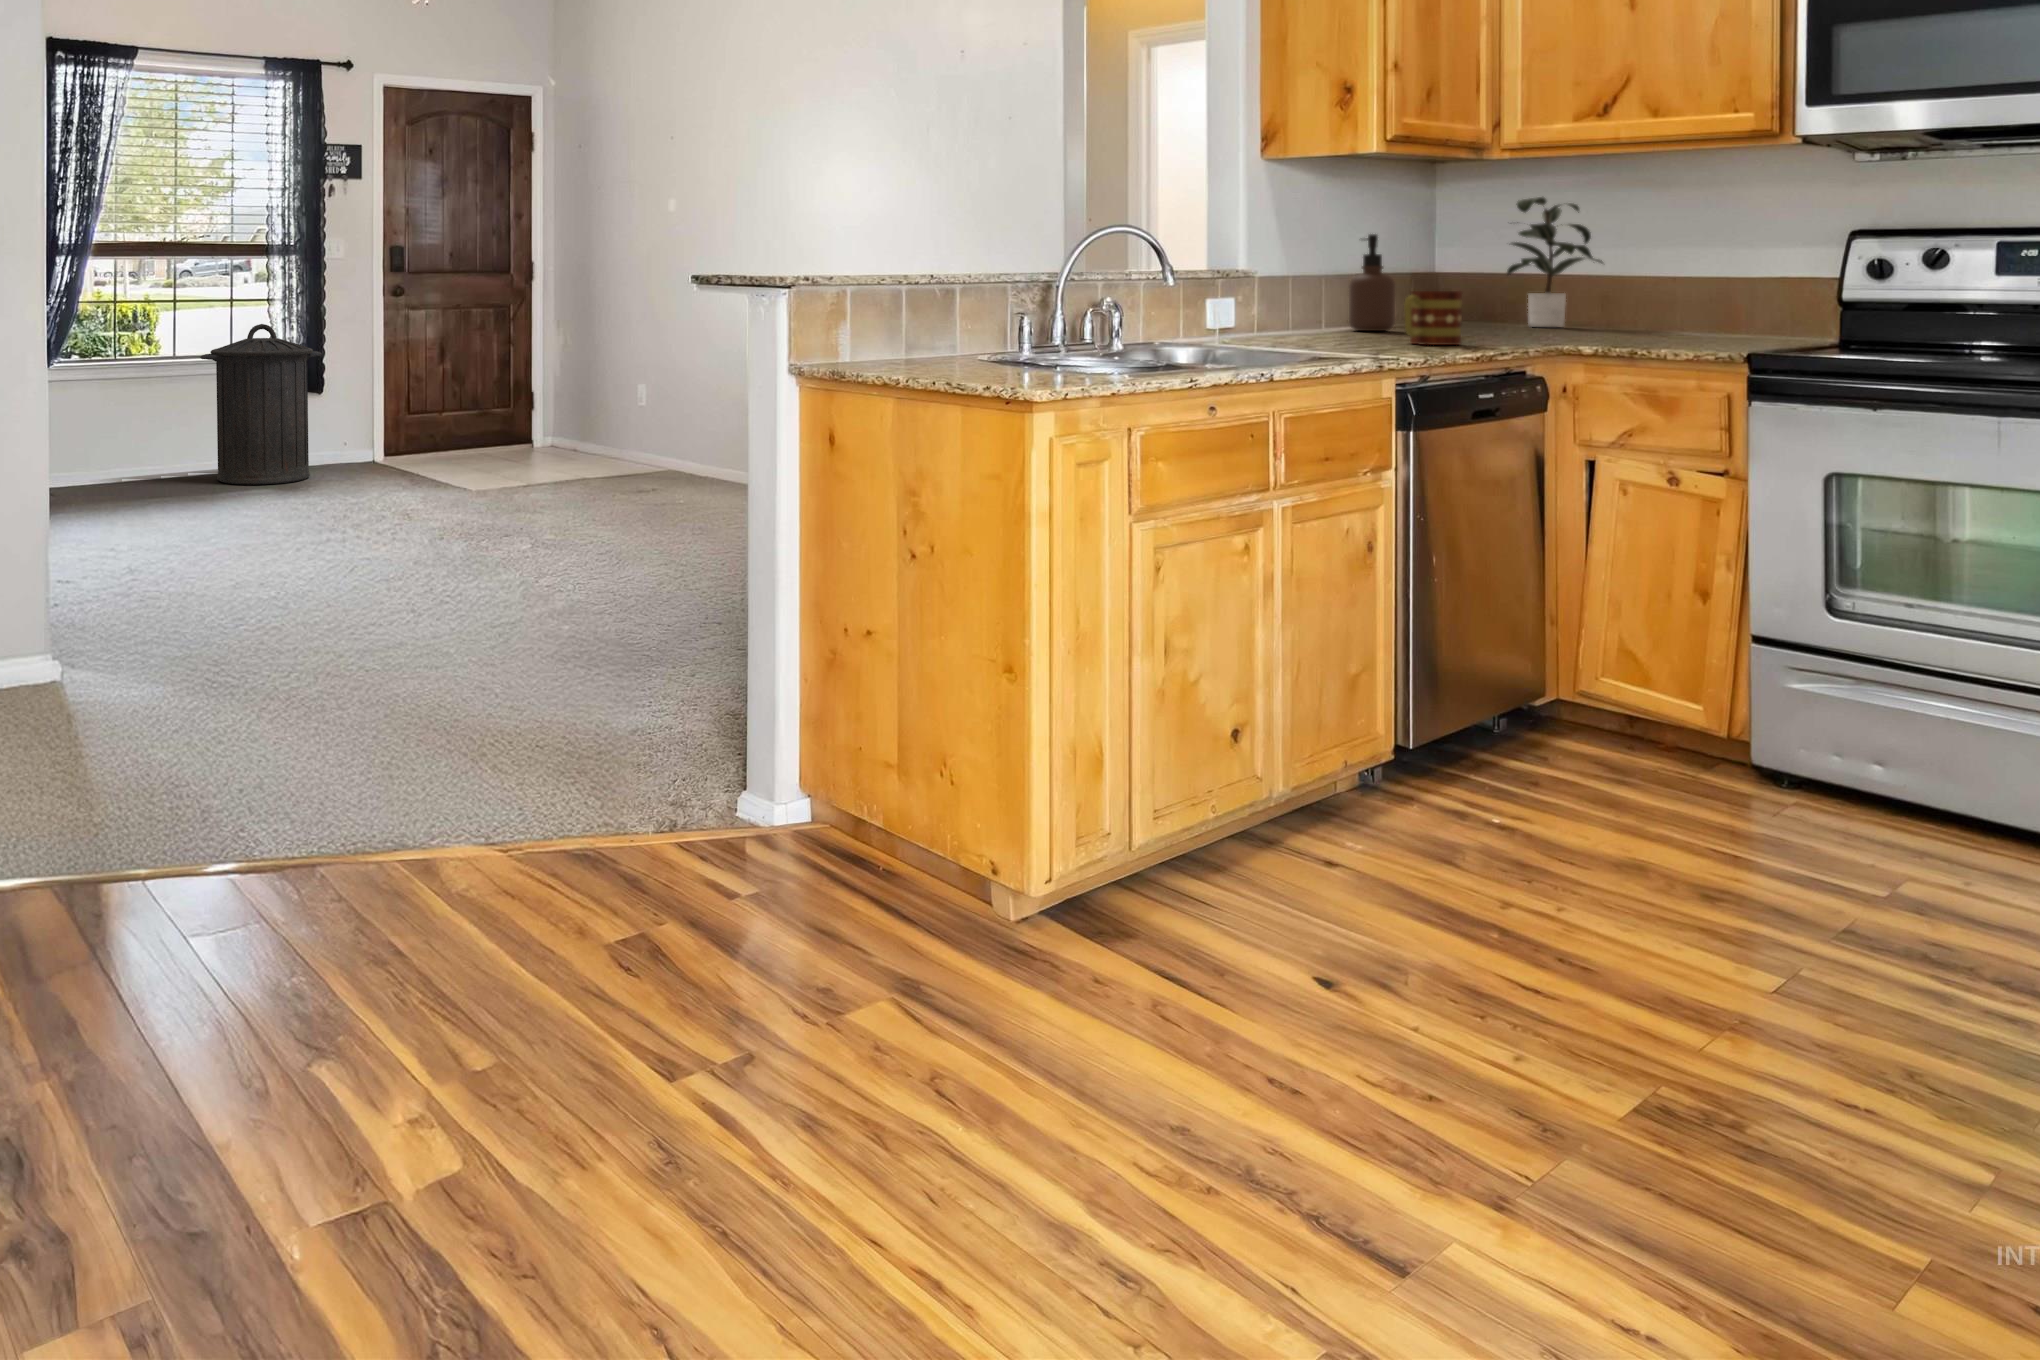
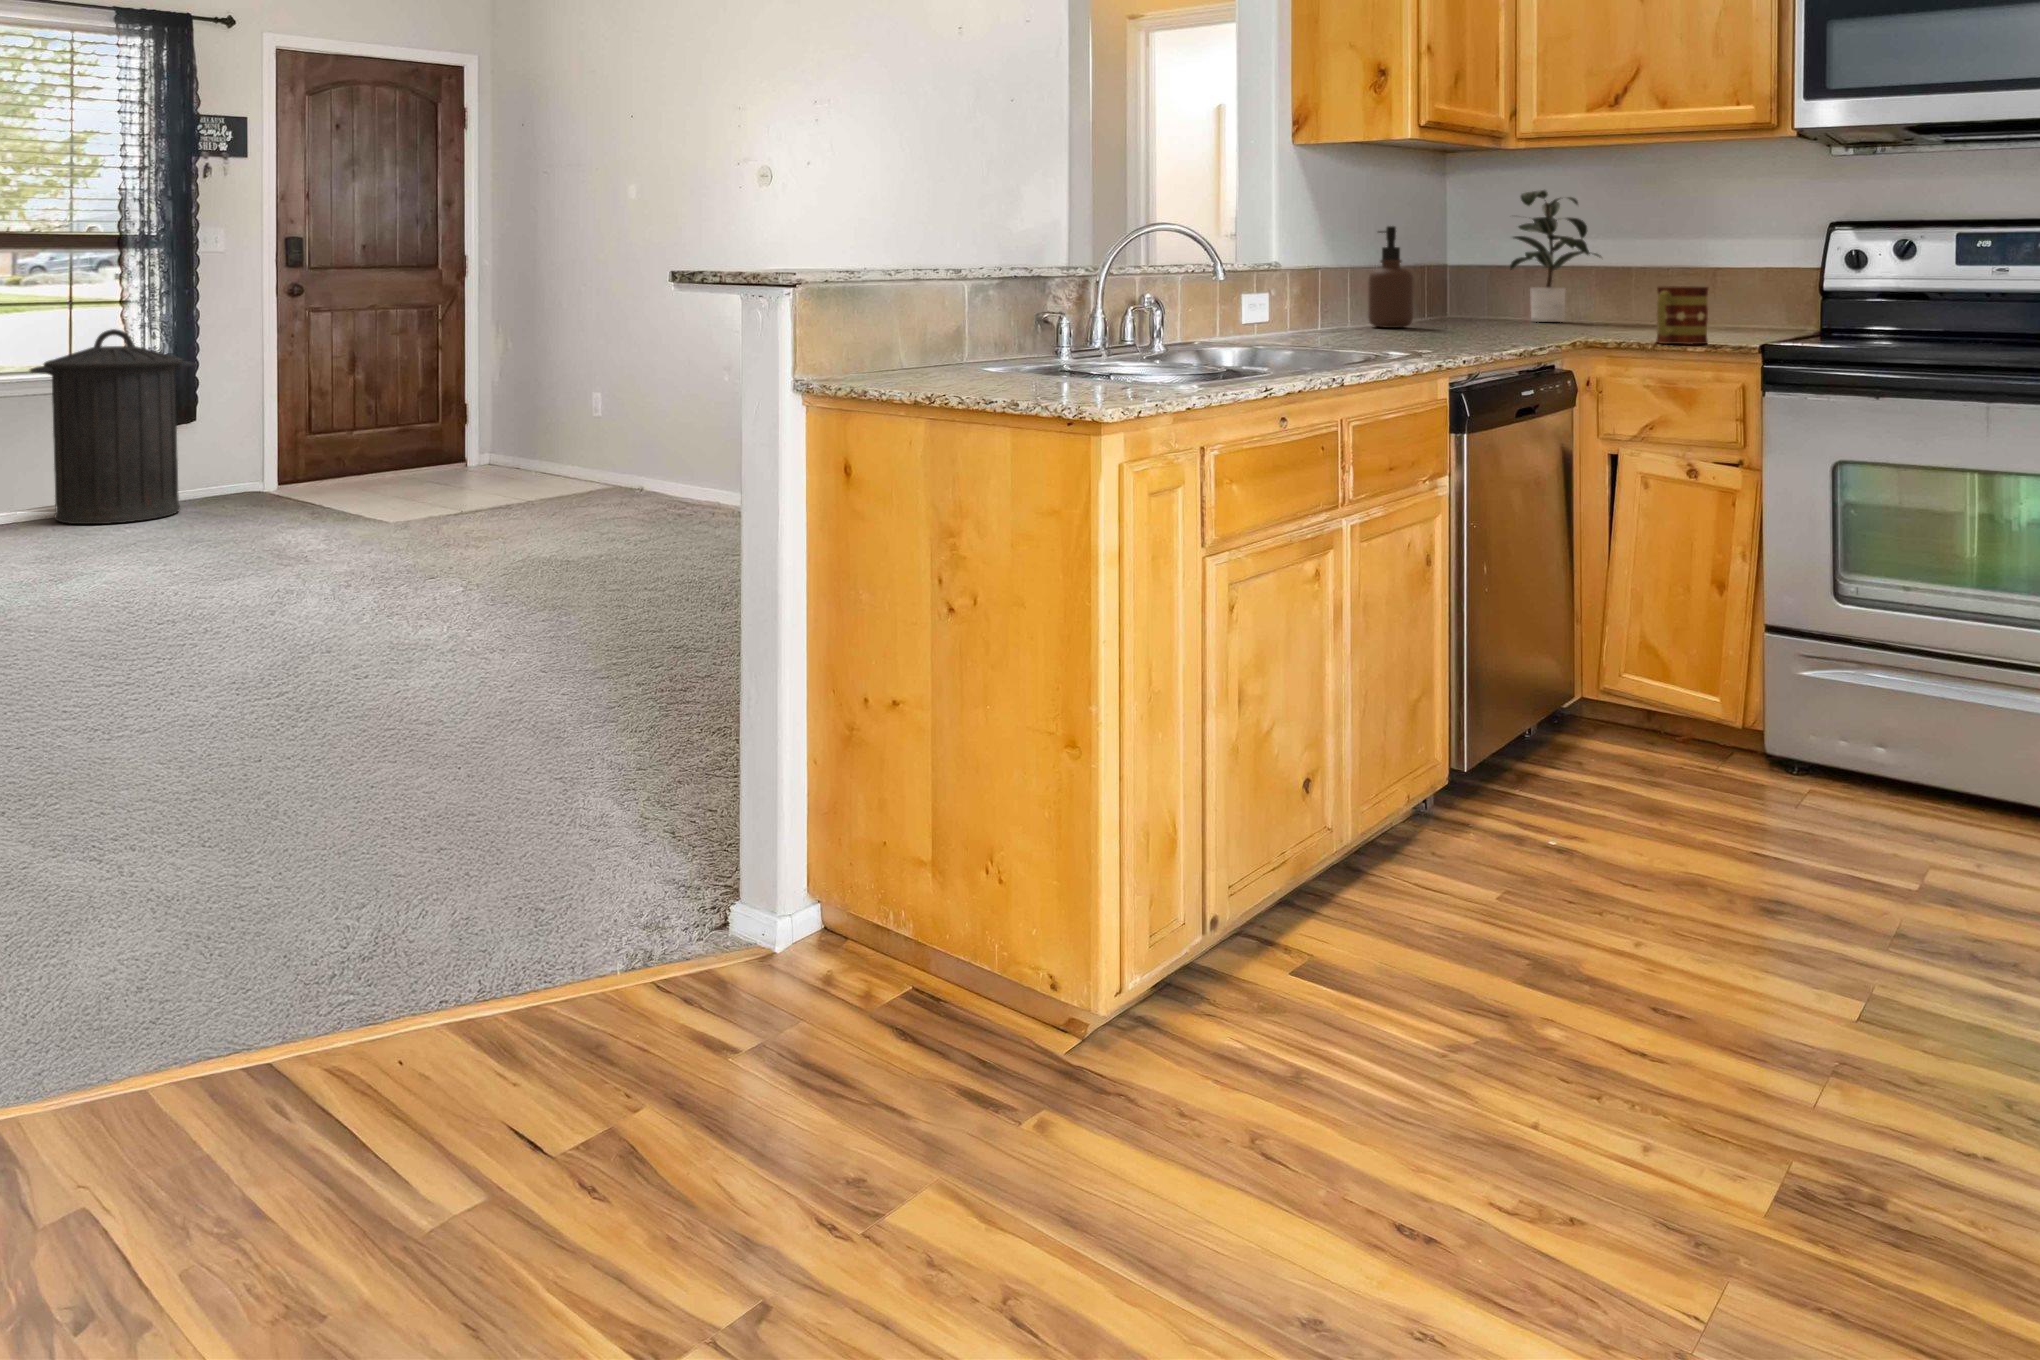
mug: present [1404,291,1462,345] -> present [1656,286,1708,344]

